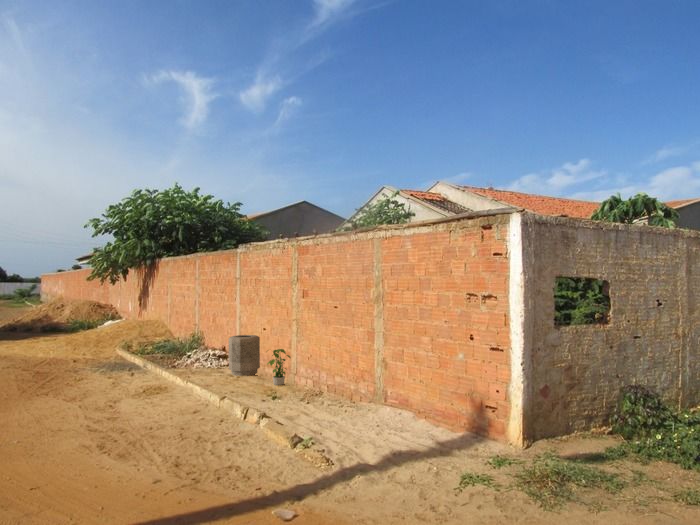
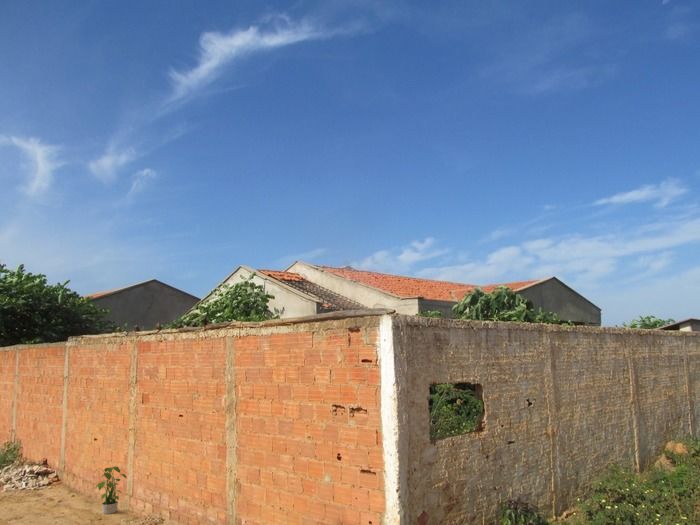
trash can: present [229,335,260,376] -> none [45,447,90,502]

